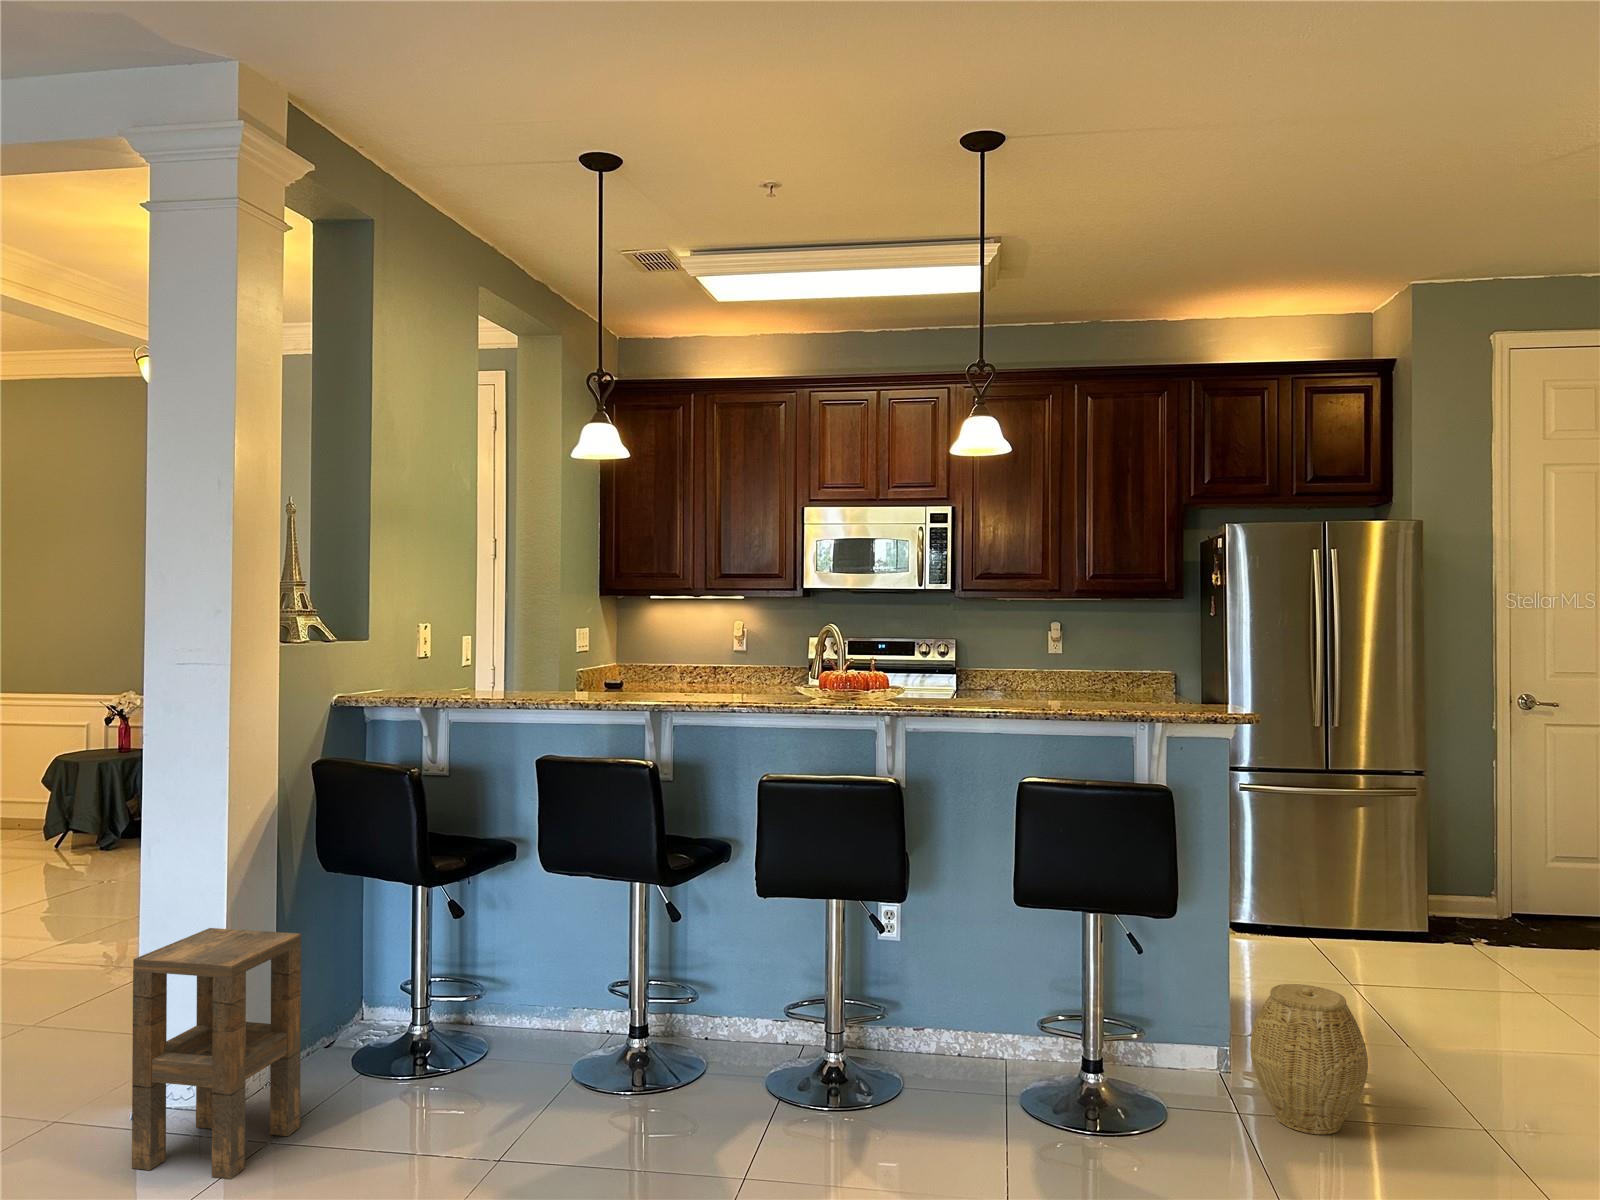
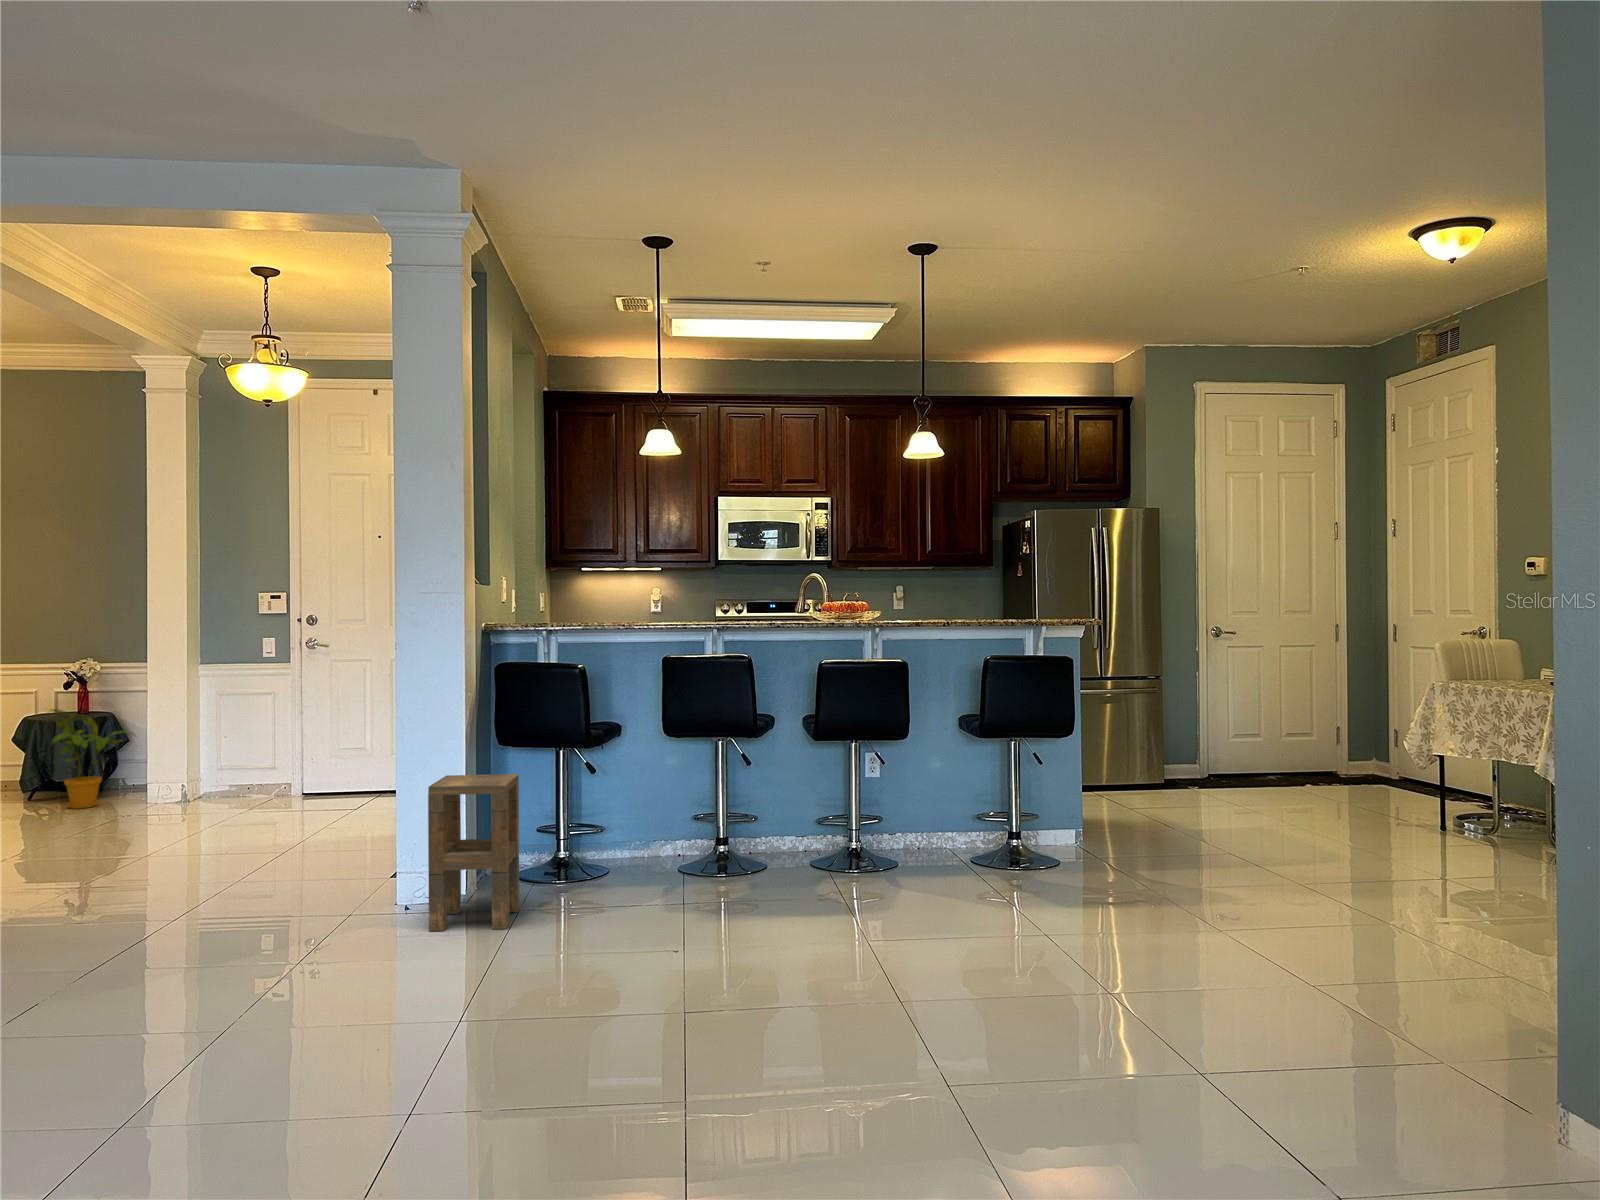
house plant: none [60,749,162,861] -> present [51,709,126,809]
woven basket: present [1250,984,1368,1134] -> none [1101,778,1169,861]

